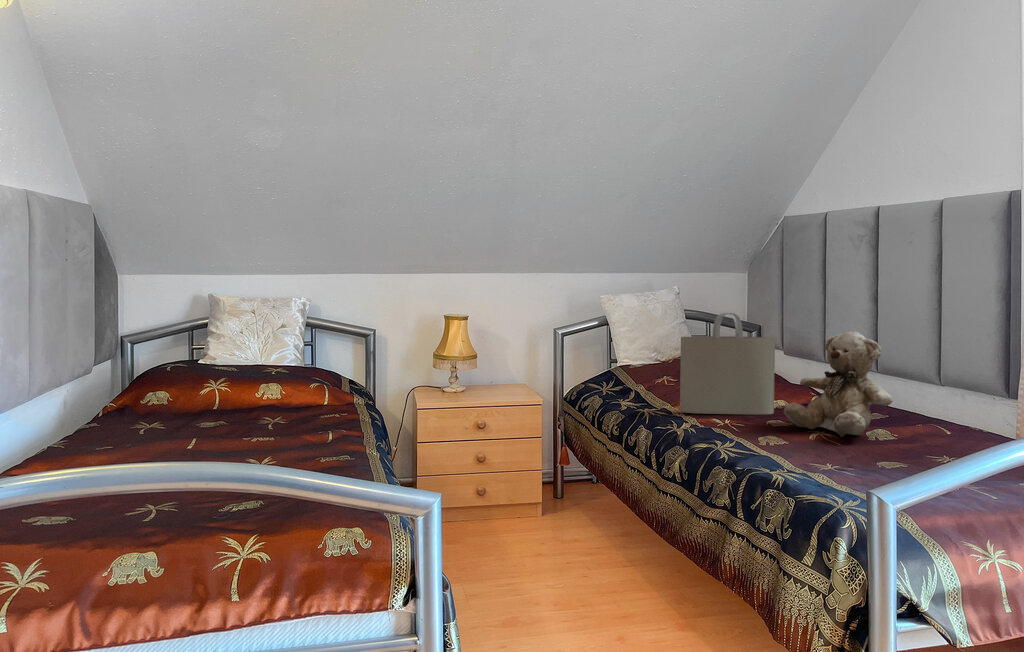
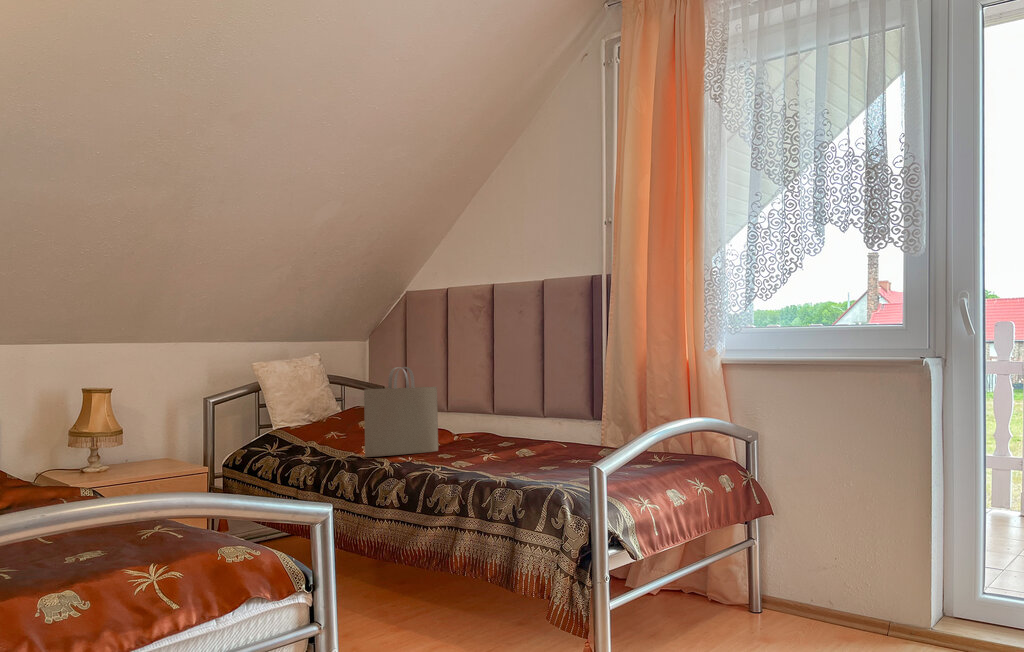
teddy bear: present [784,331,893,437] -> none [458,377,535,457]

